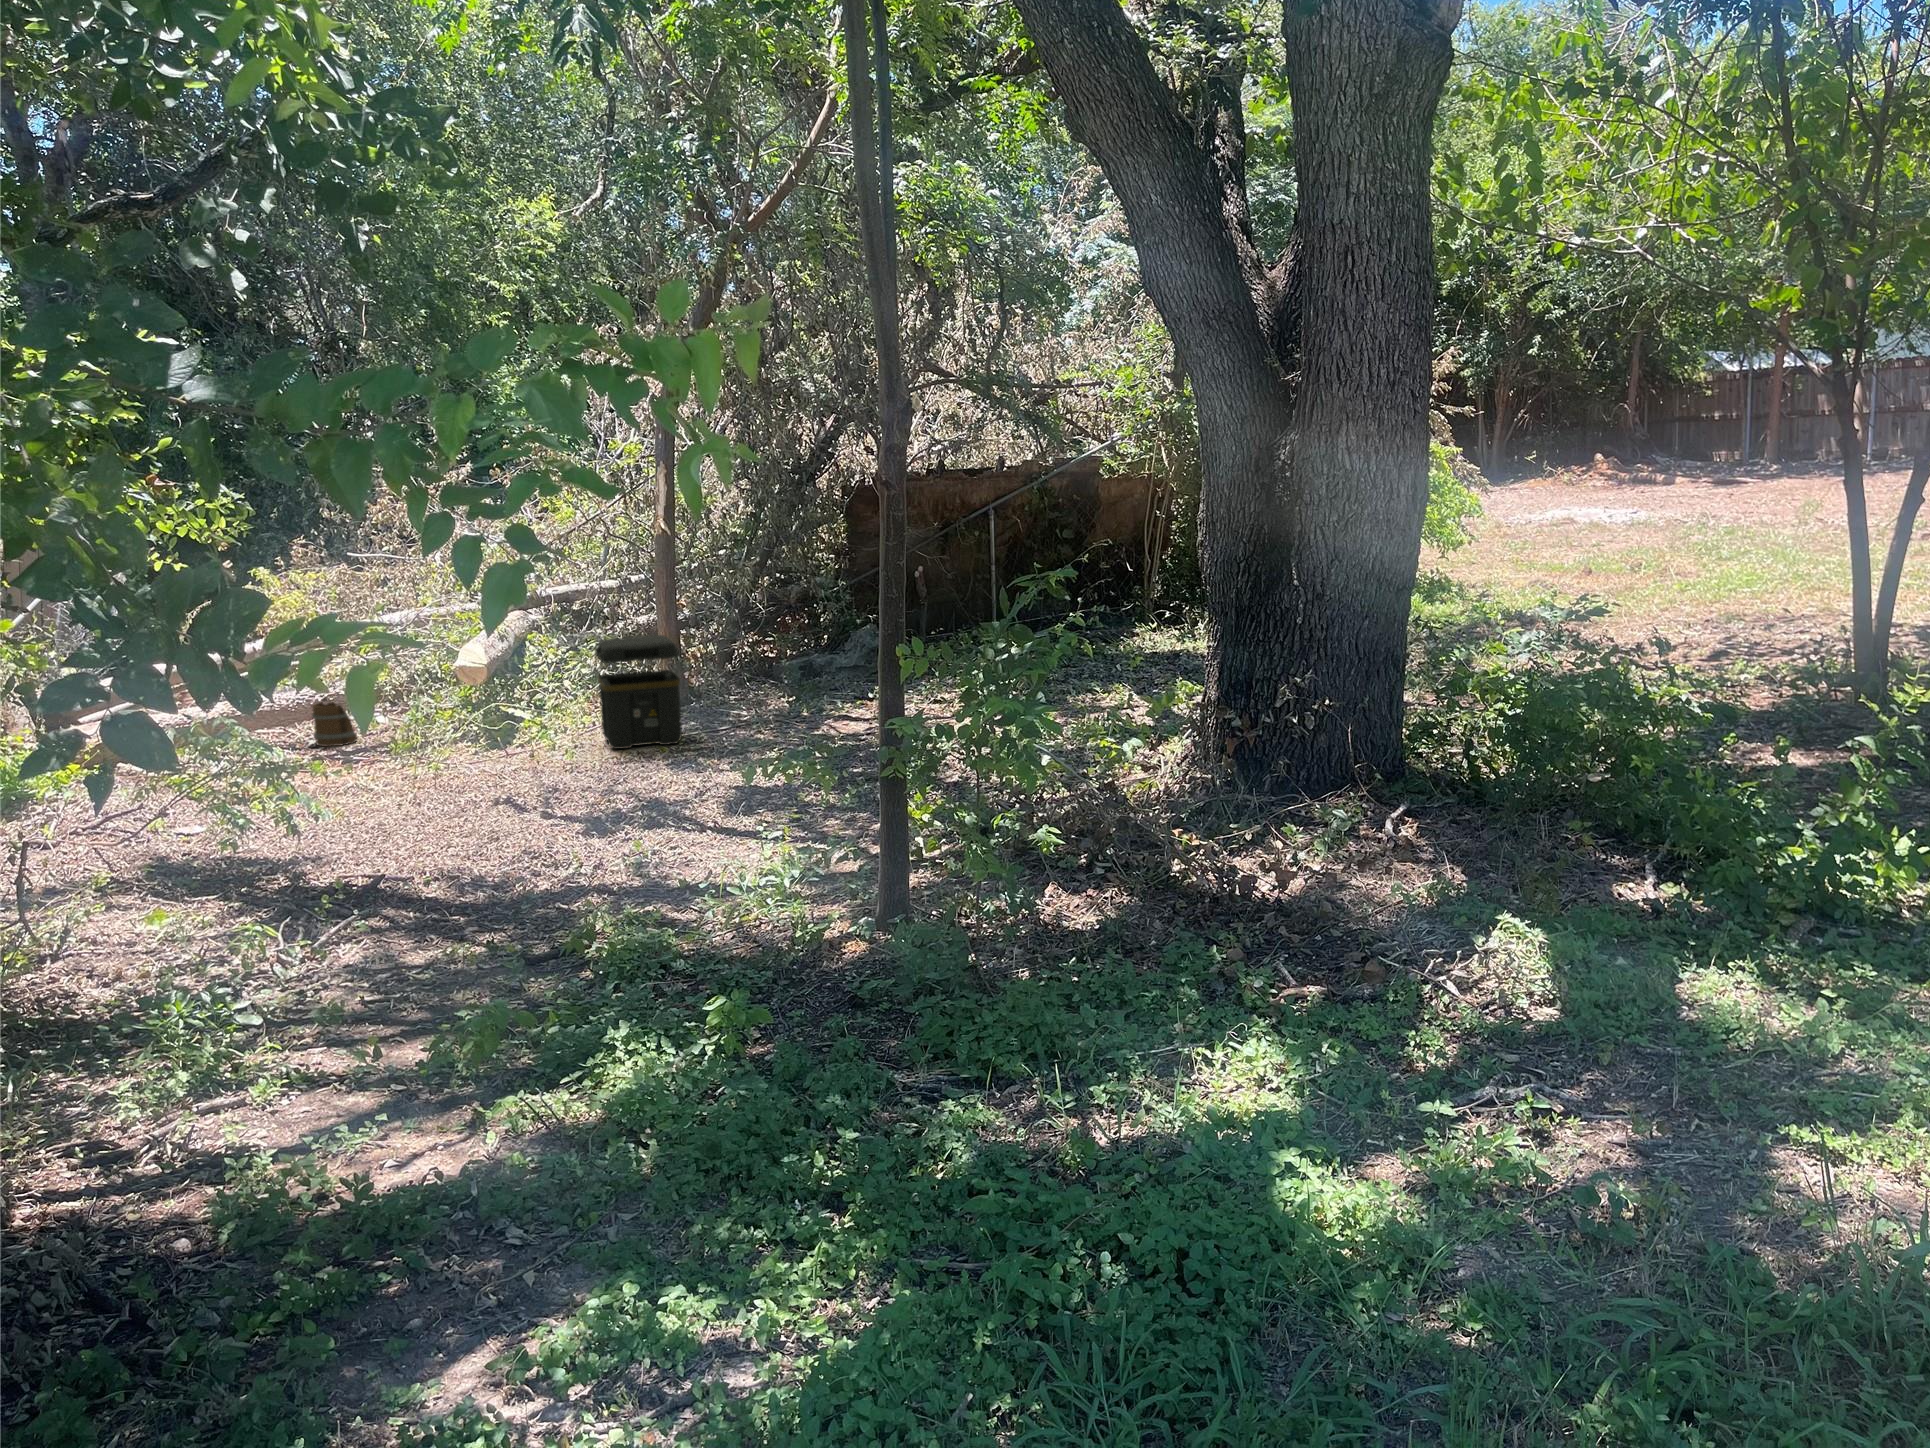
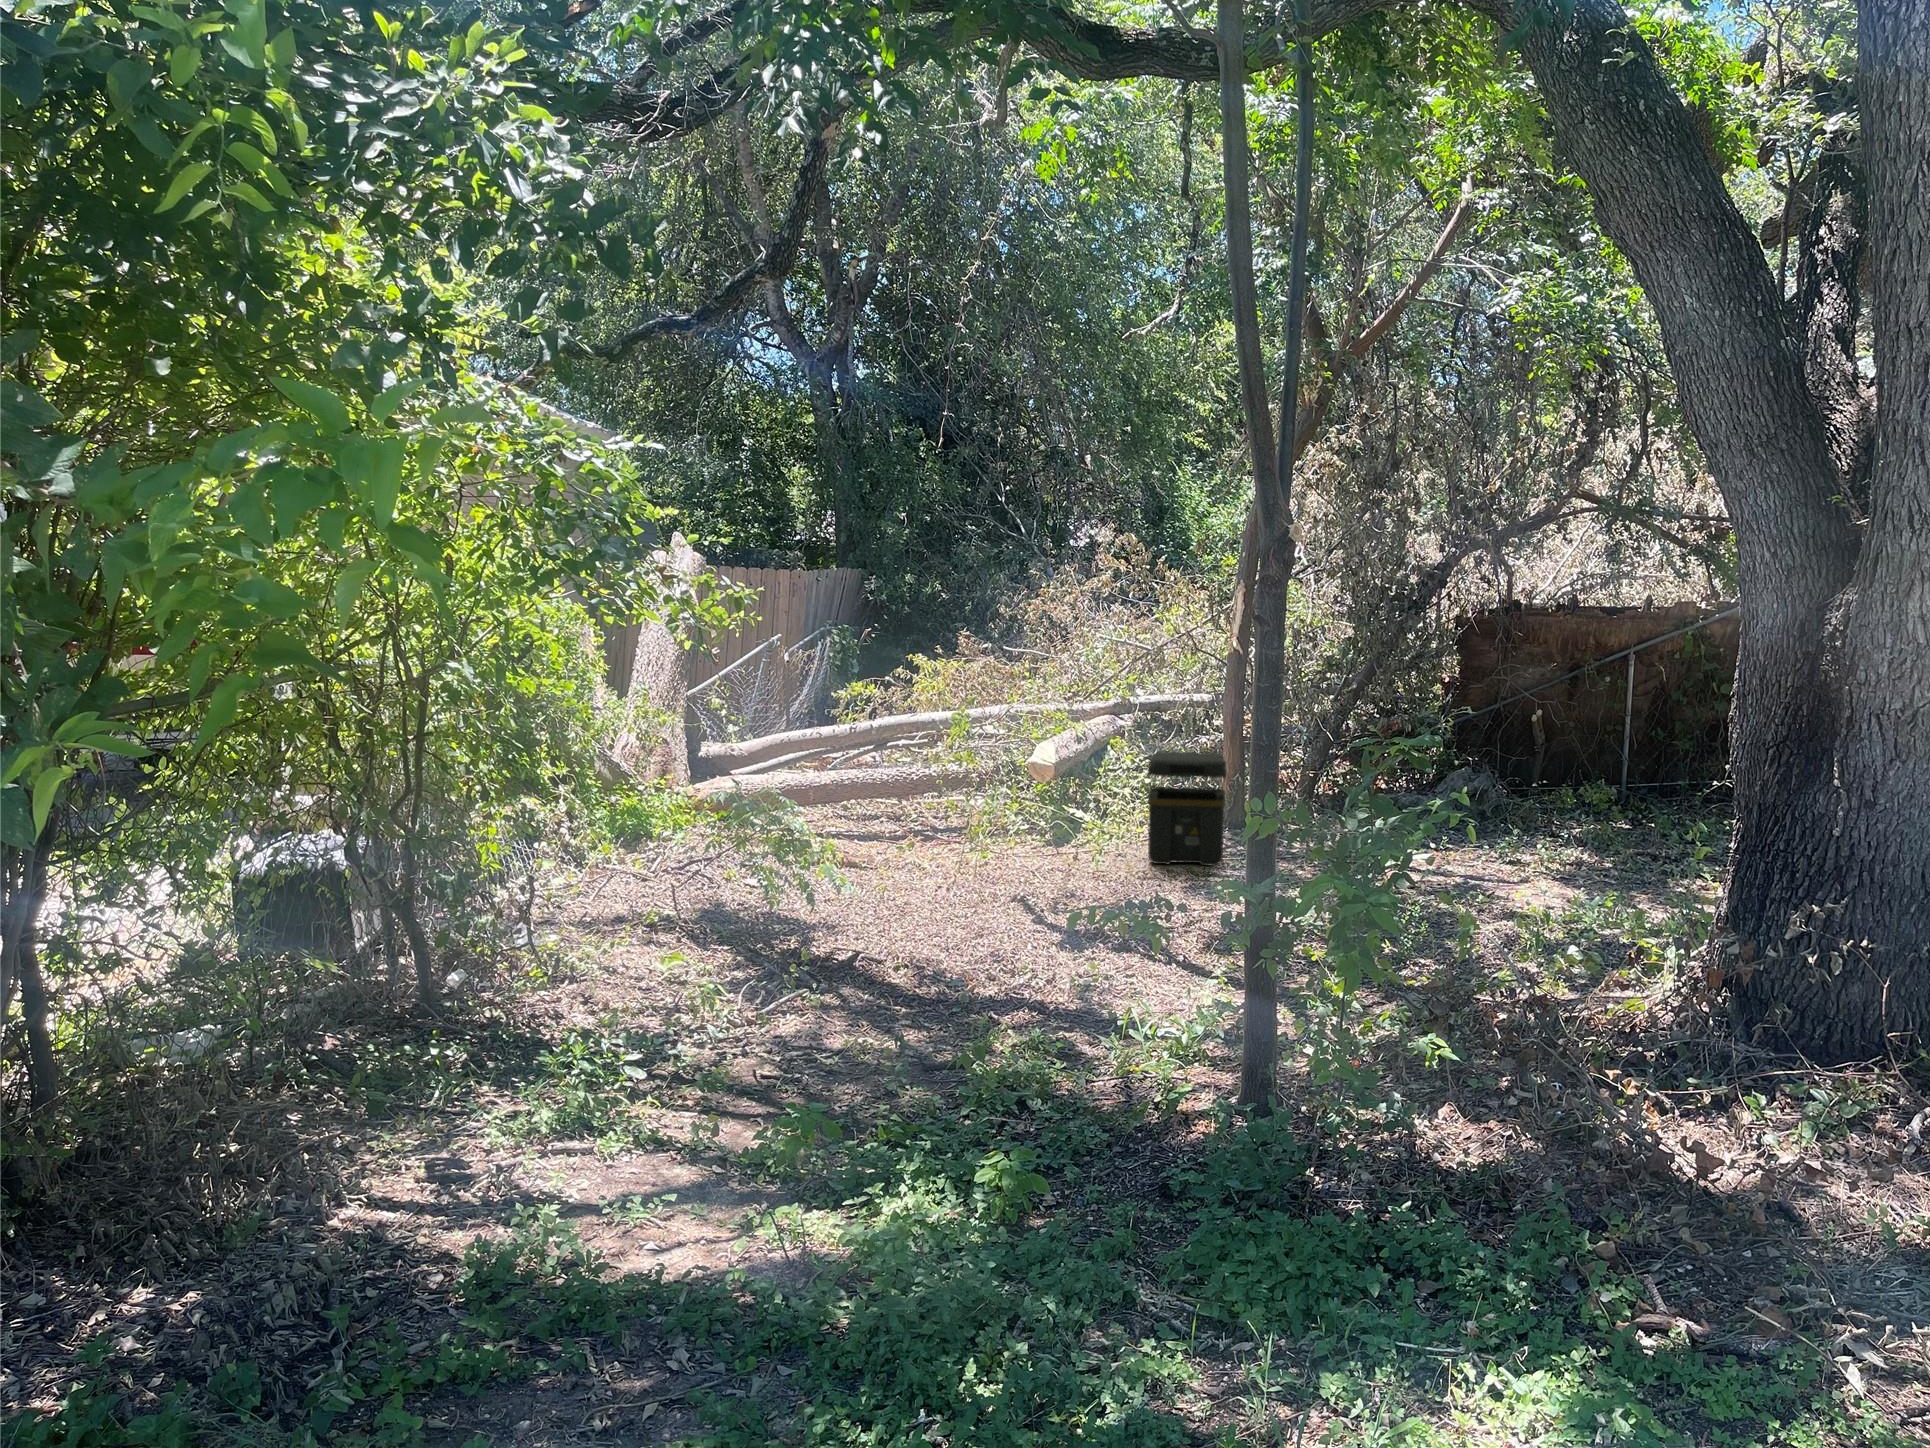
bucket: present [312,686,357,747] -> none [904,770,943,828]

